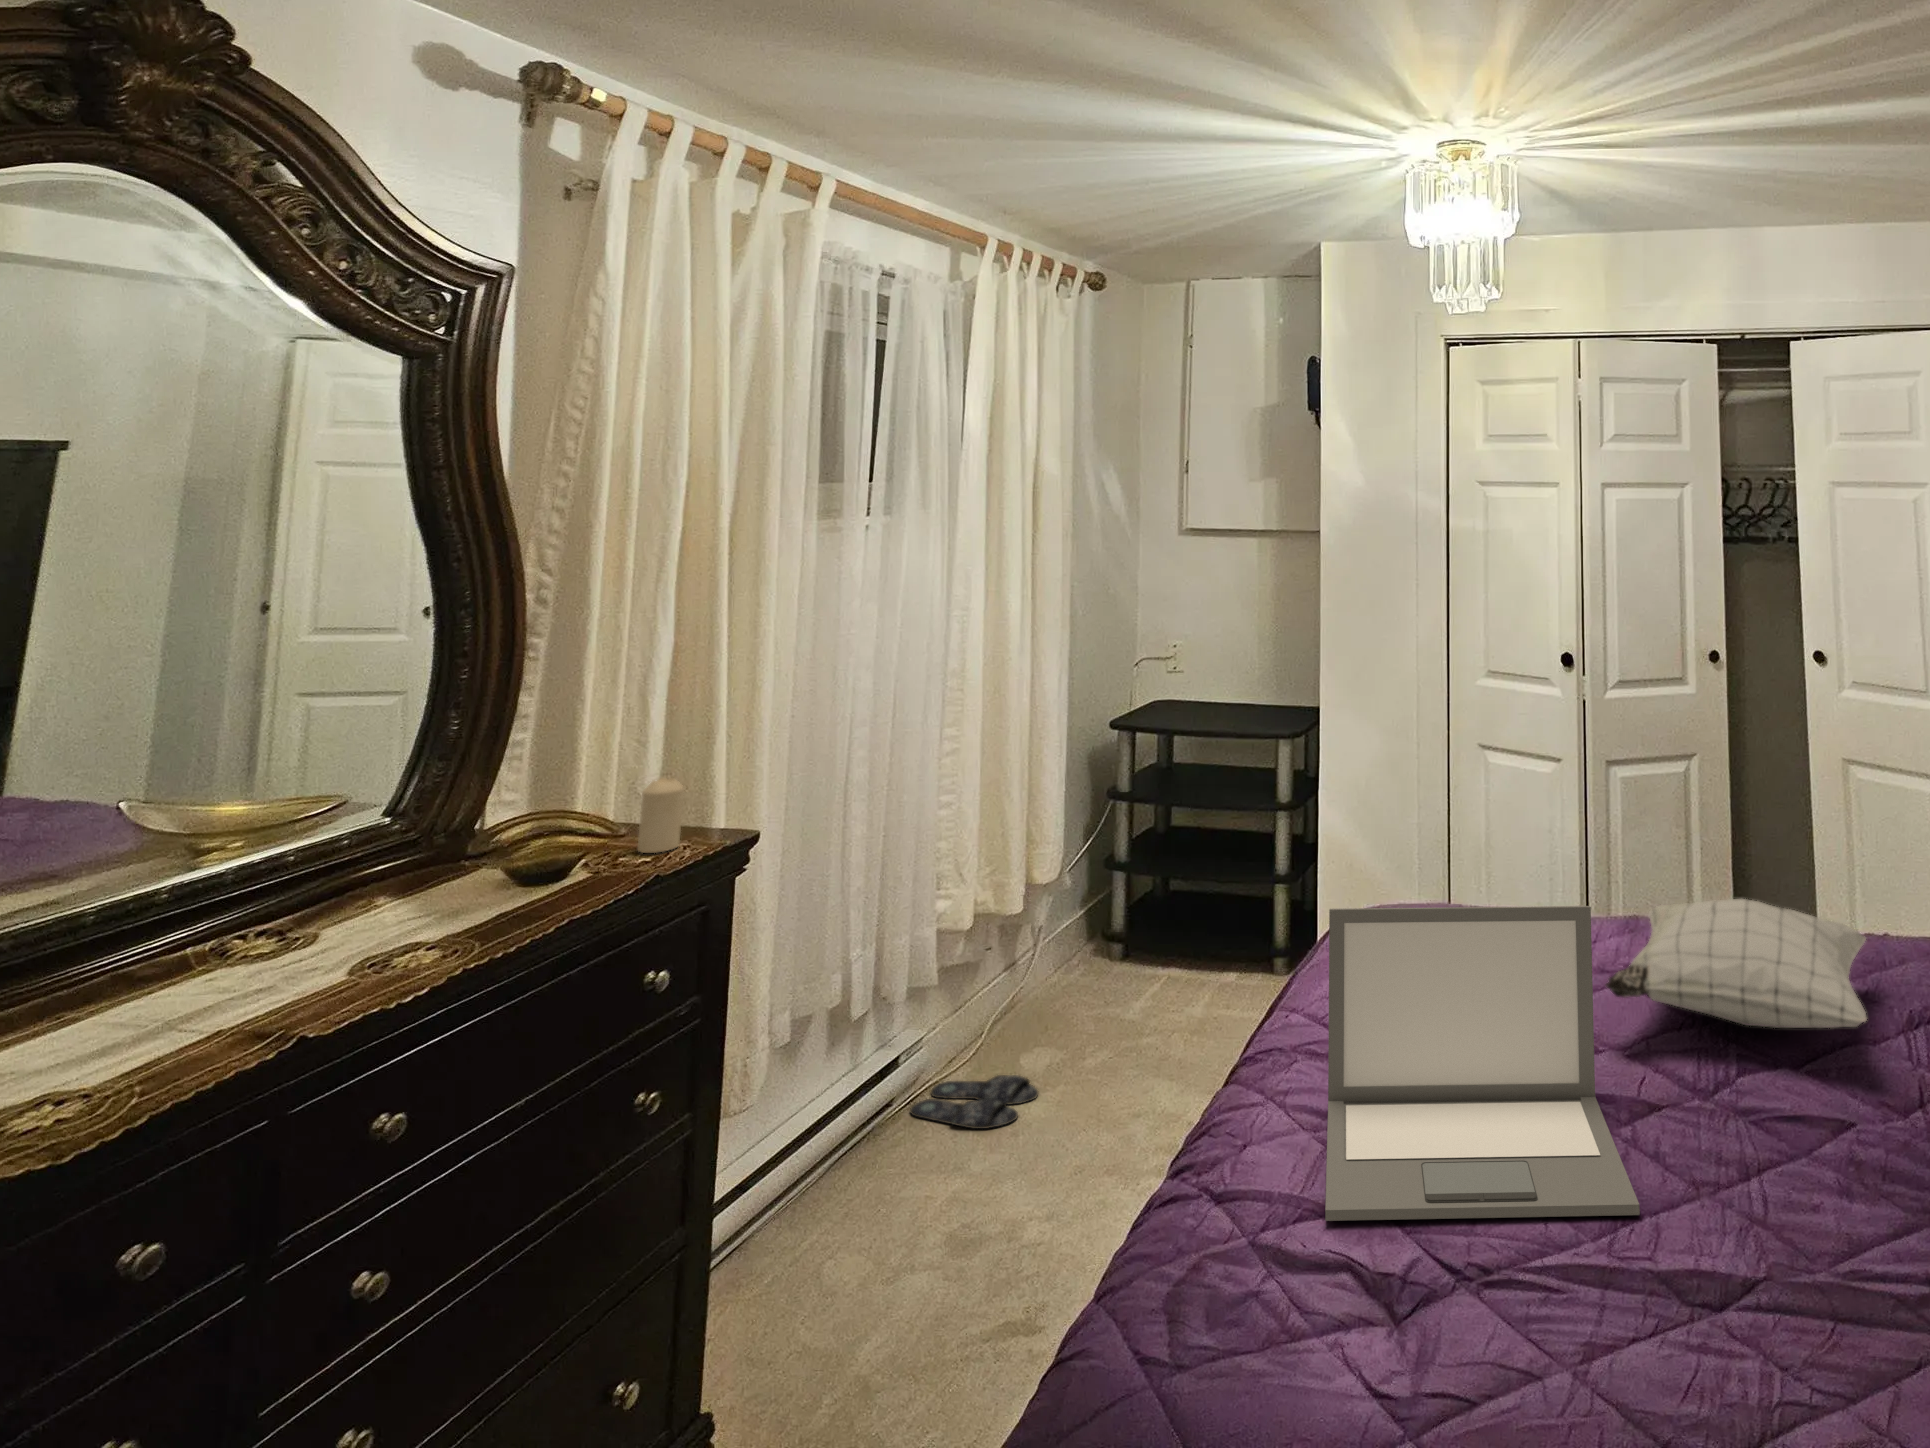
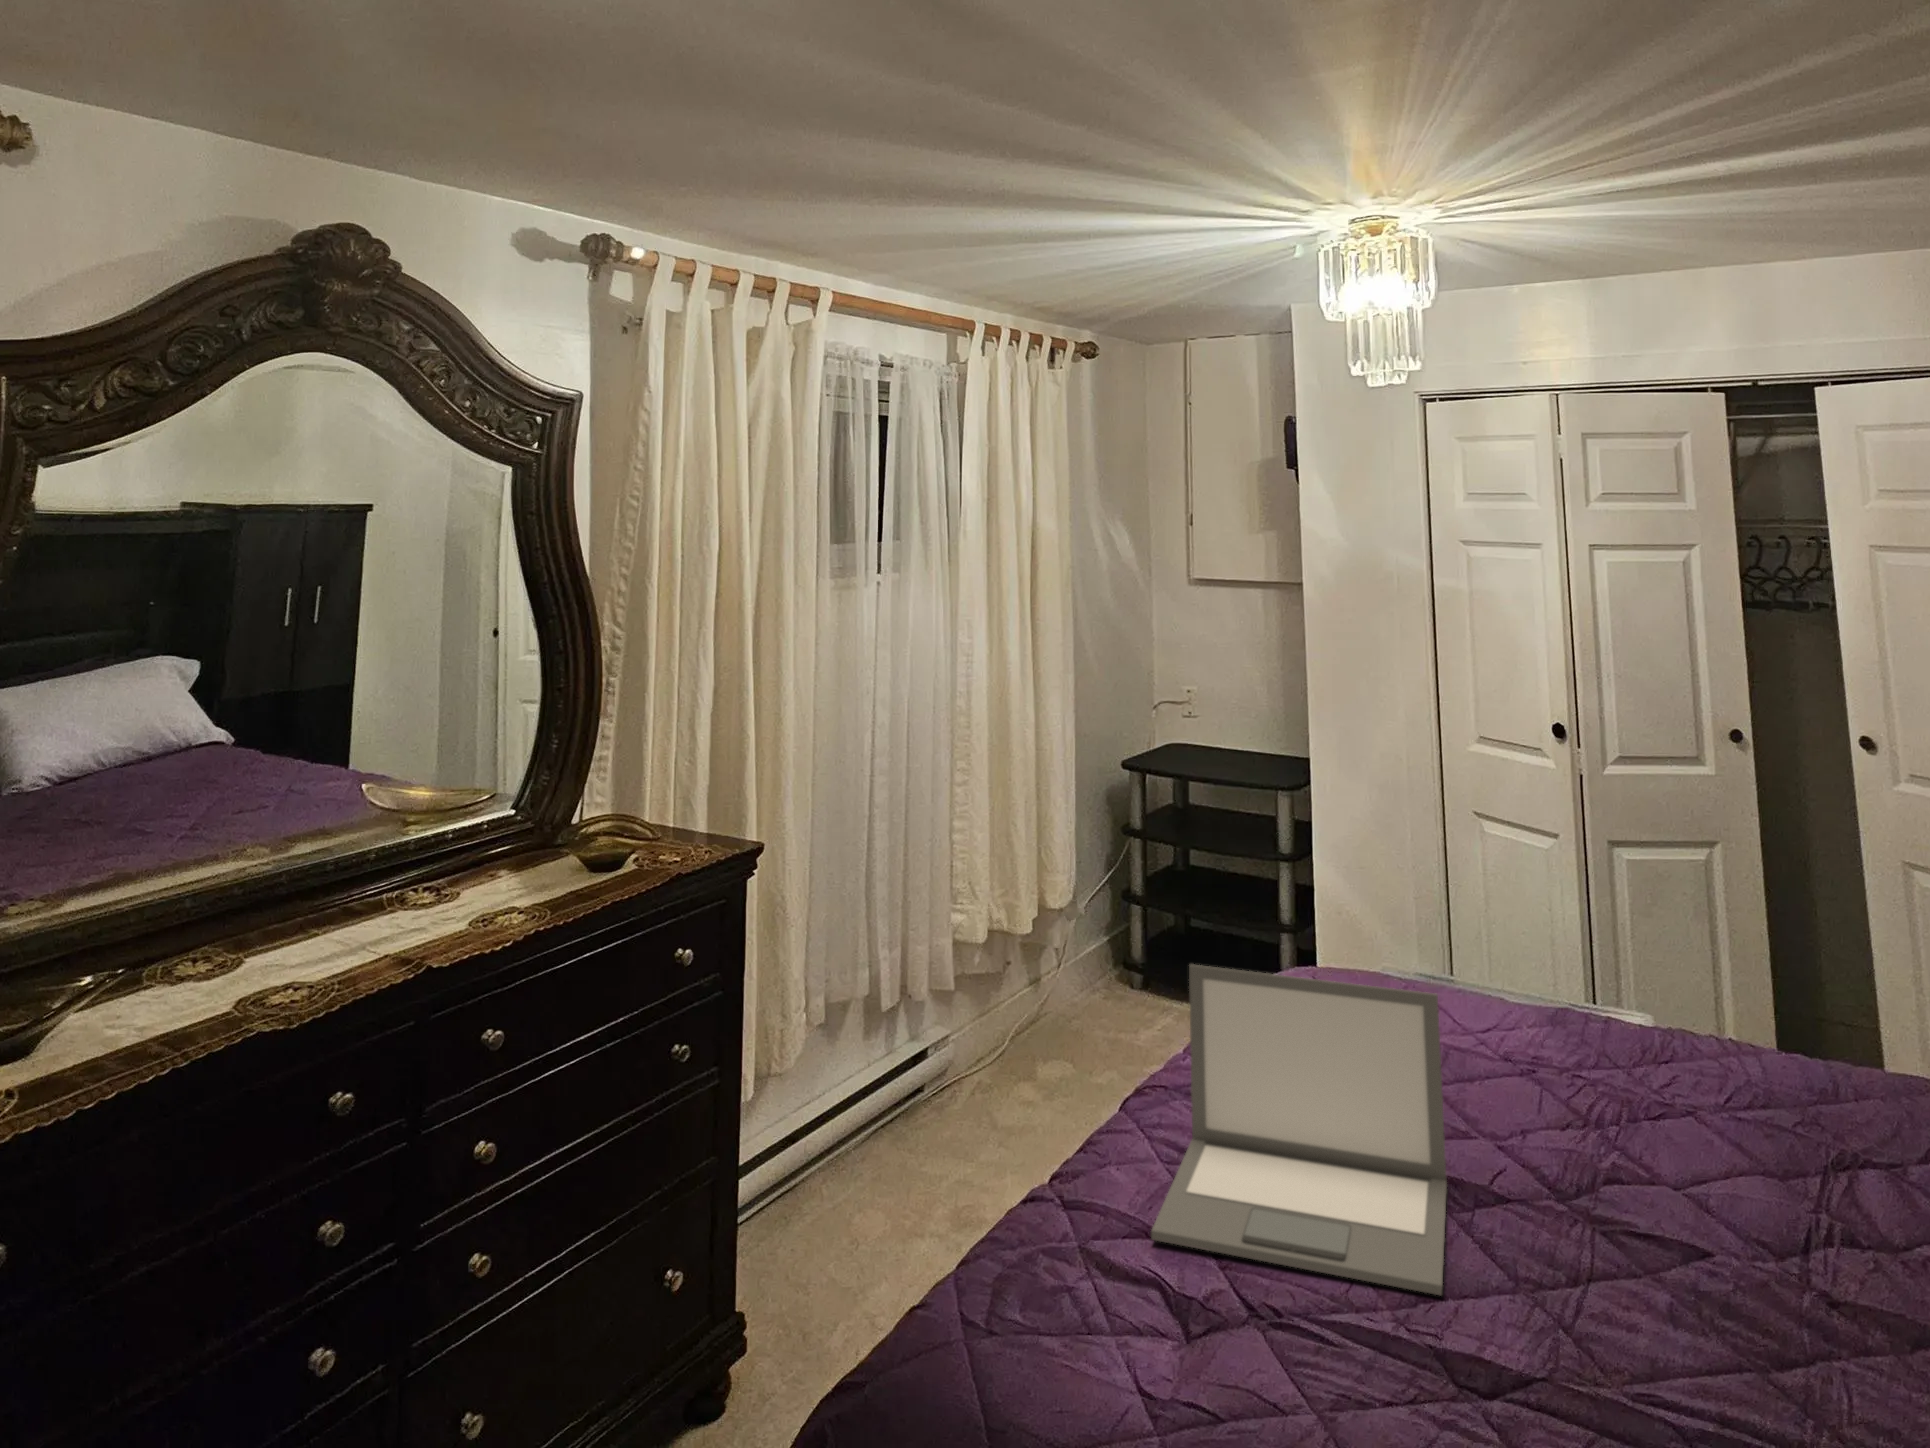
candle: present [638,778,684,853] -> none [667,795,698,854]
pillow: present [1606,899,1866,1028] -> none [1477,1004,1803,1160]
slippers: present [910,1075,1038,1129] -> none [936,1074,1044,1121]

